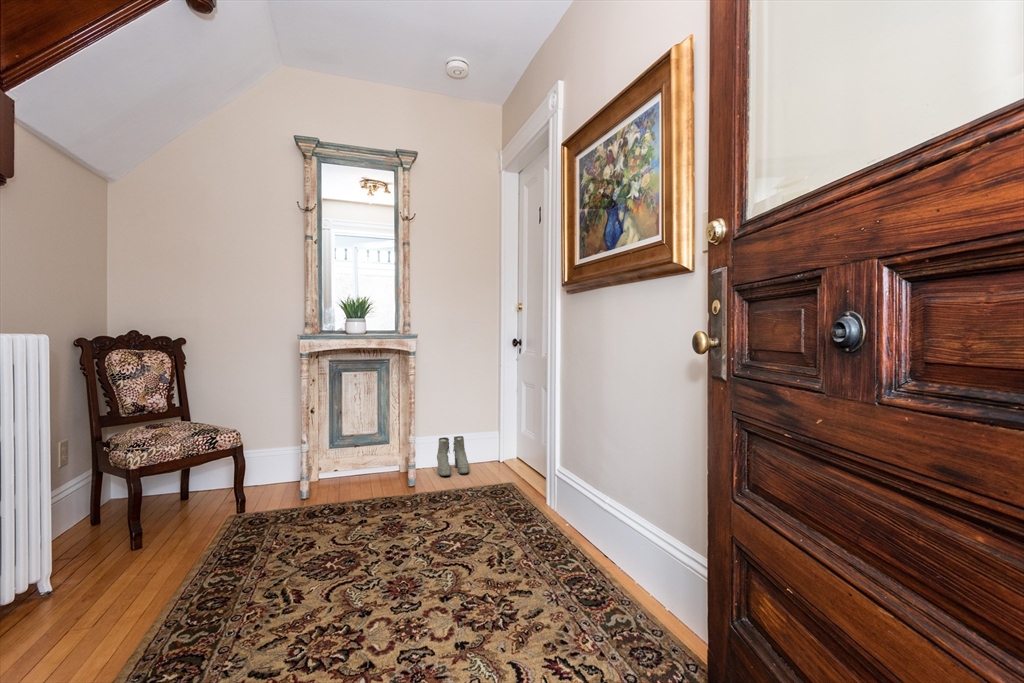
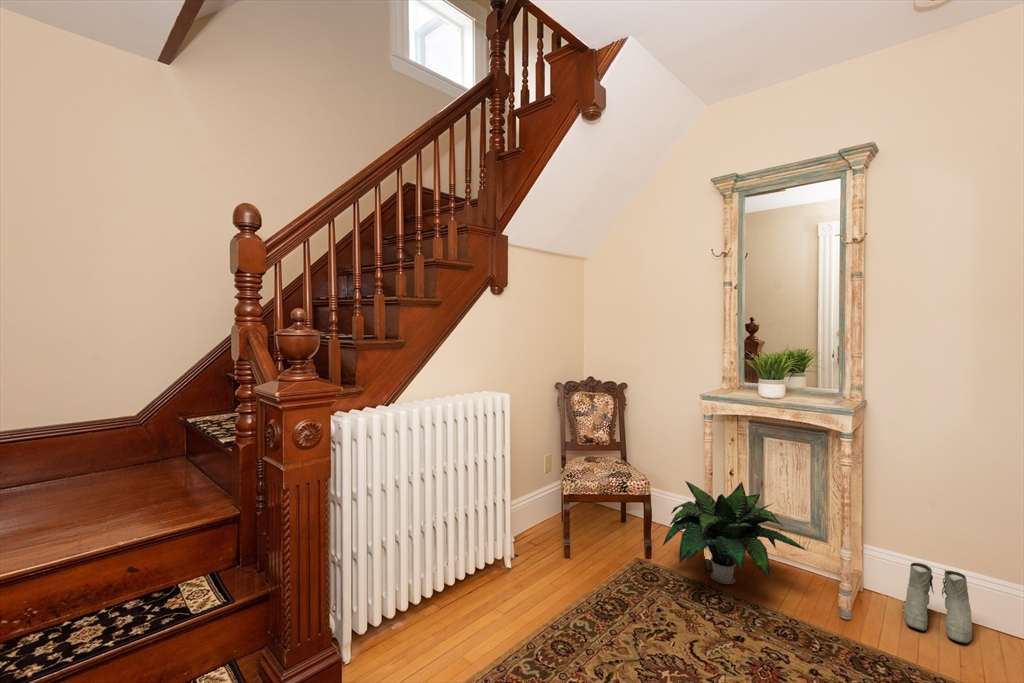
potted plant: none [266,407,387,501] -> present [663,481,806,584]

